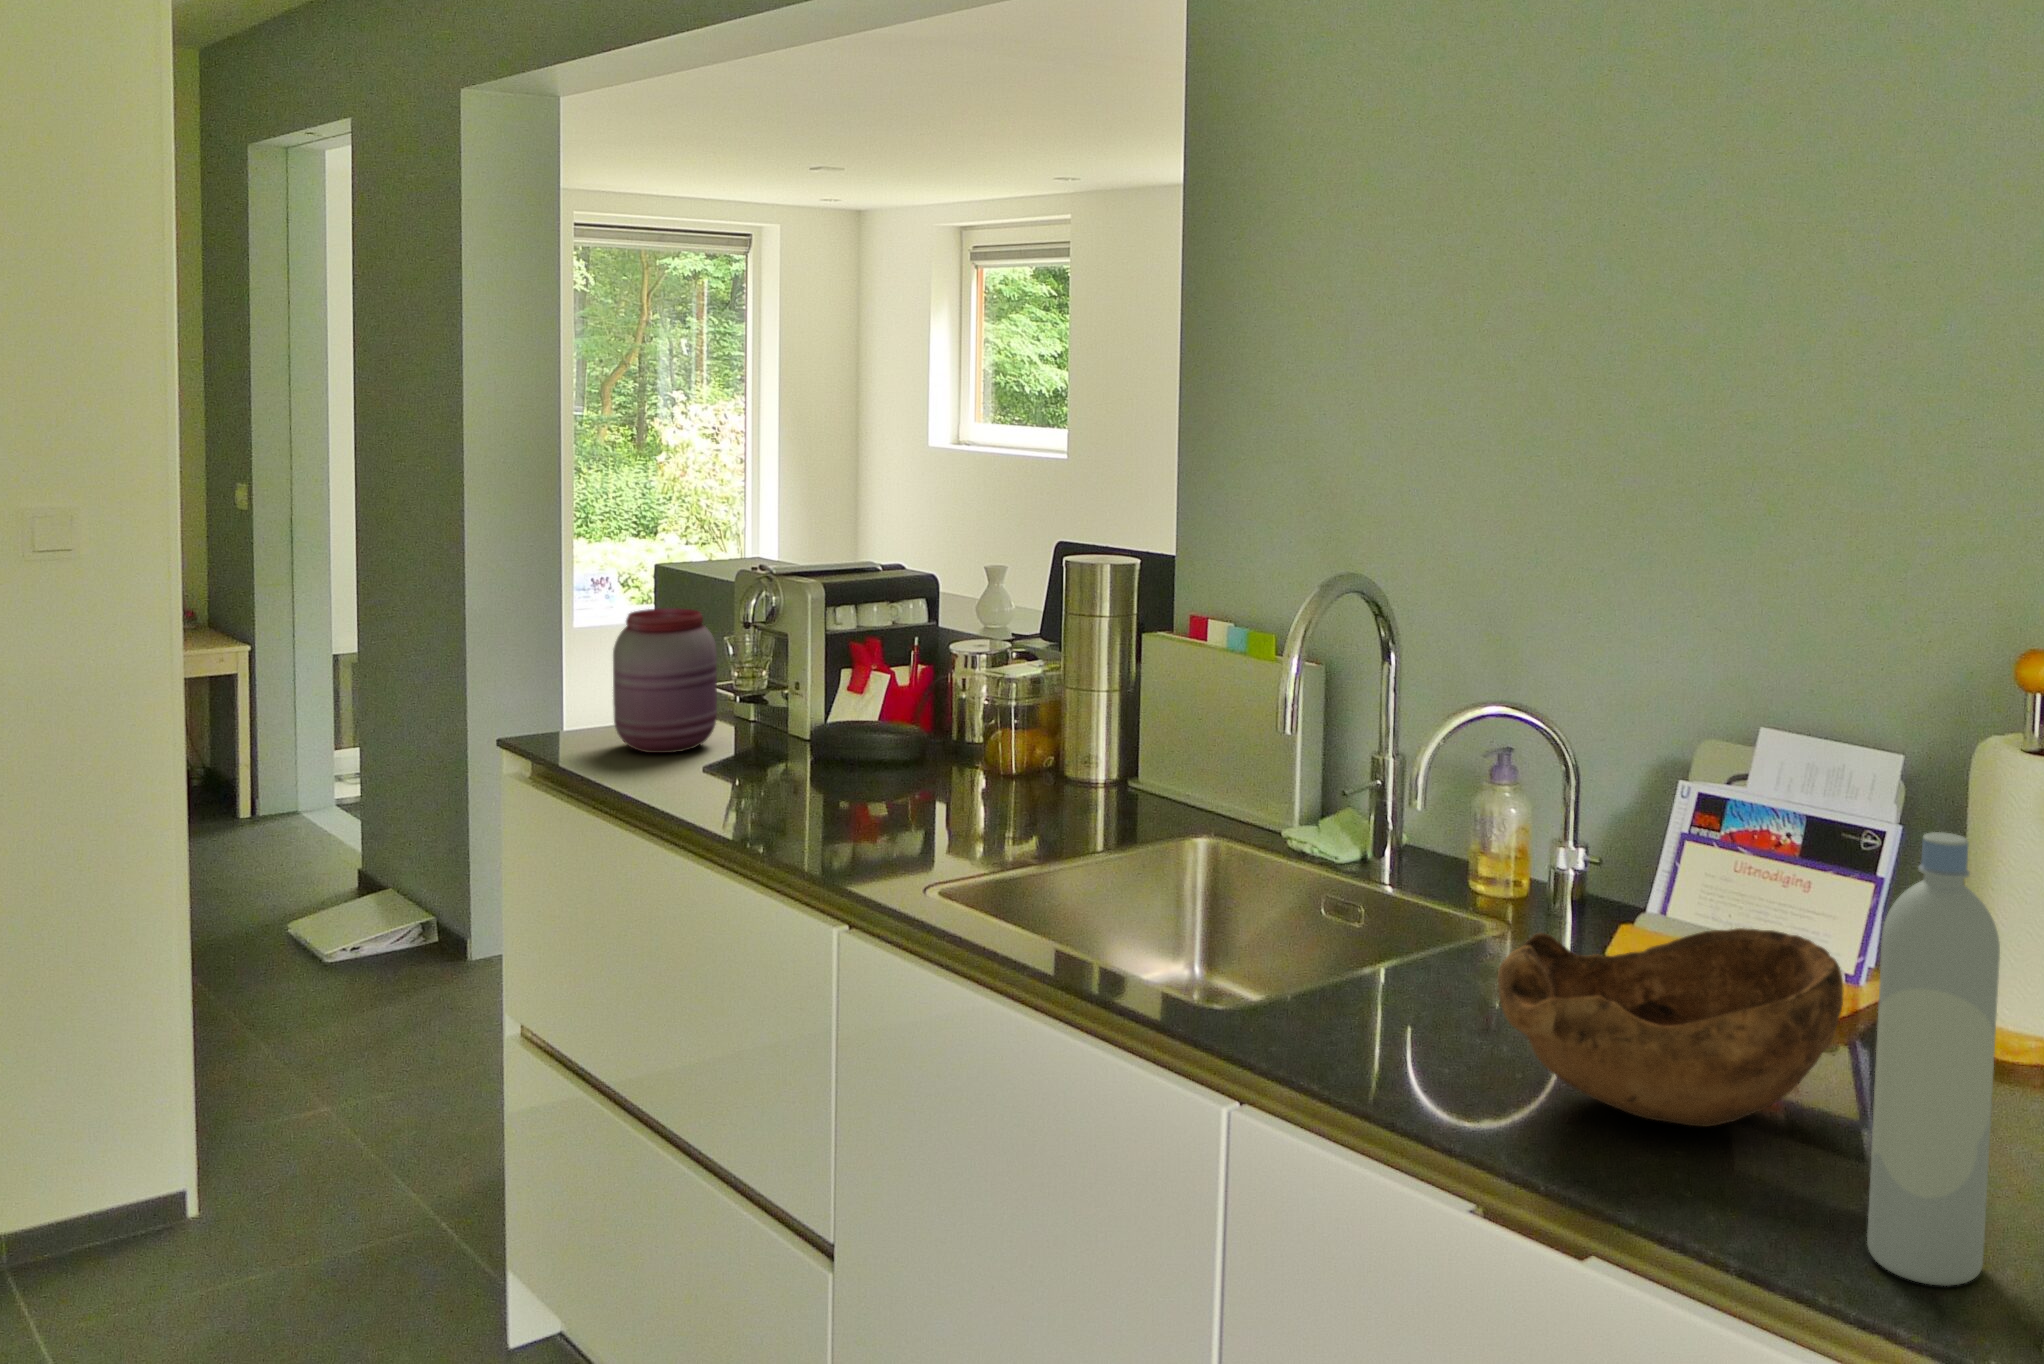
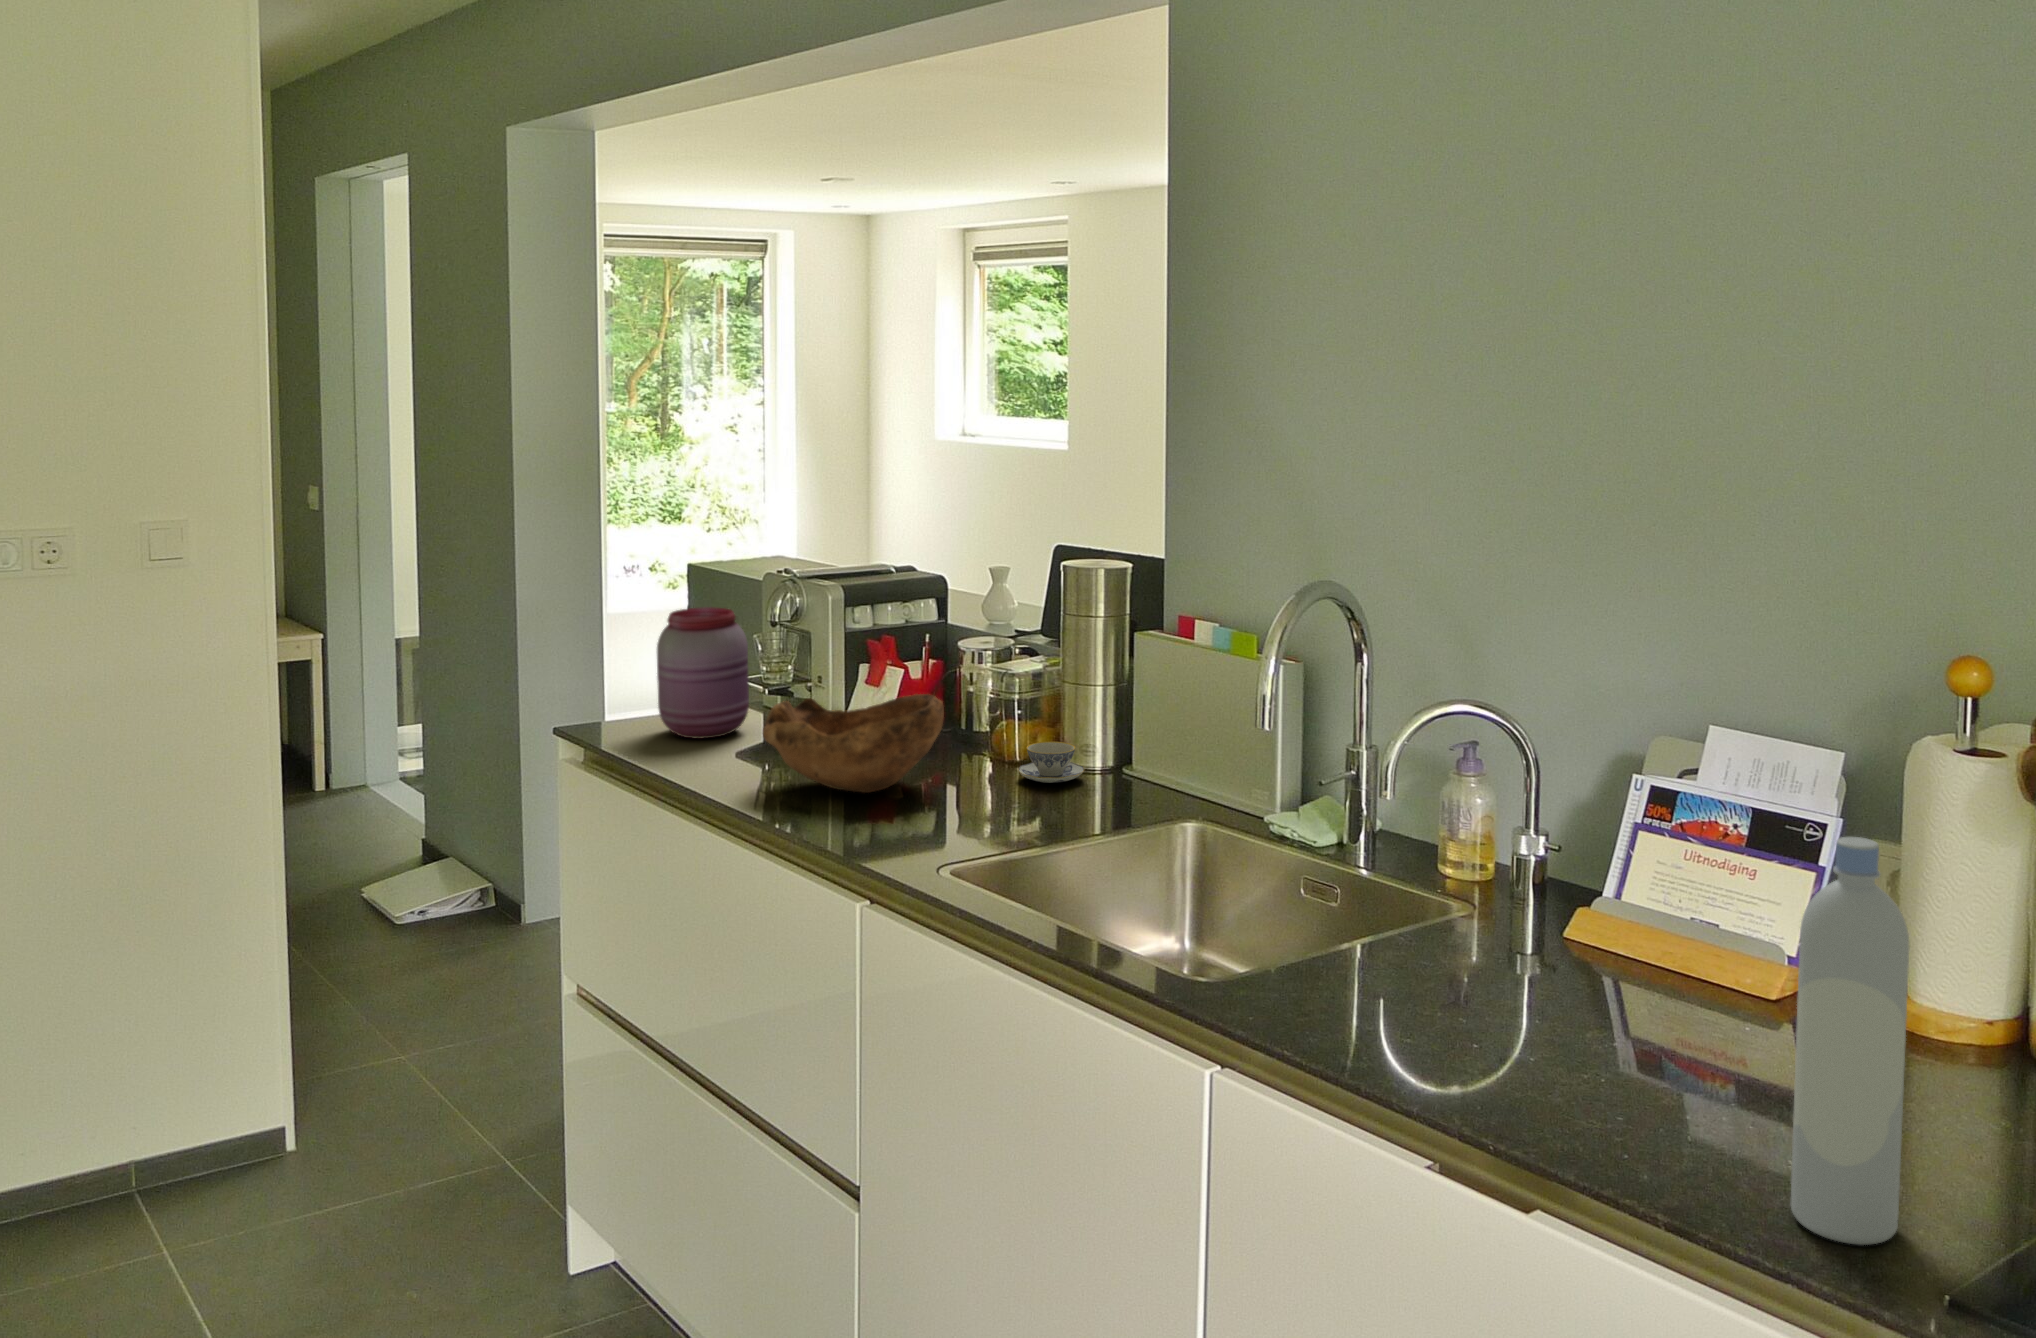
teacup: none [1015,755,1087,800] -> present [1018,742,1084,783]
wooden bowl: present [1498,928,1844,1127] -> present [763,694,944,793]

